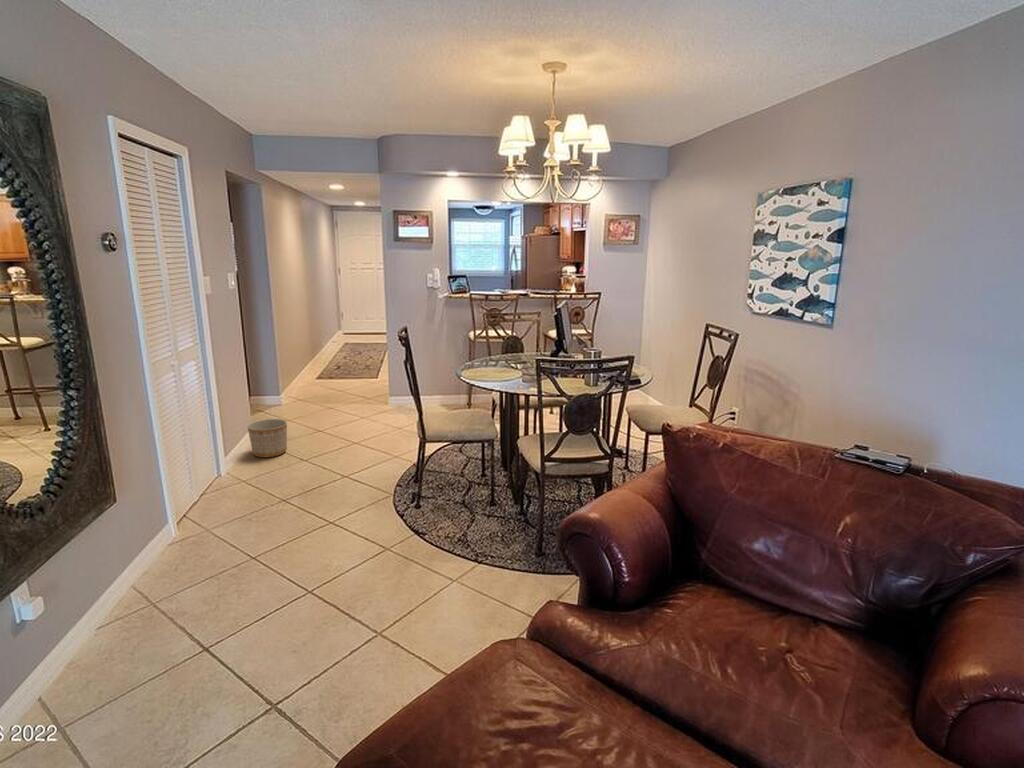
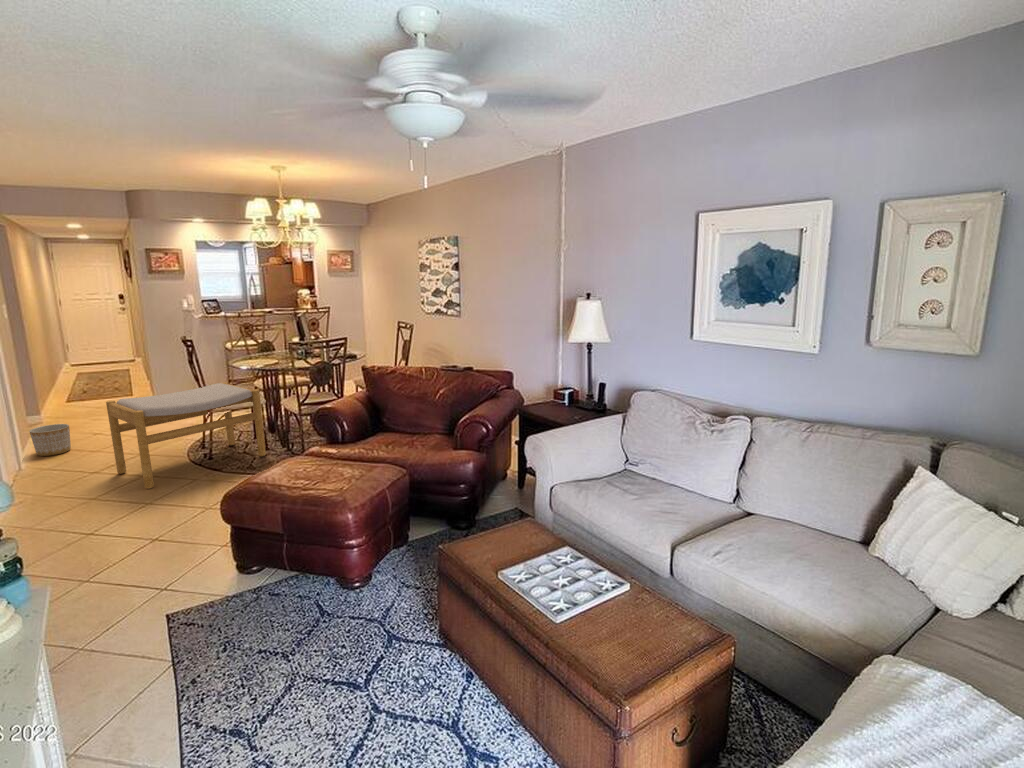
footstool: none [297,398,487,557] -> present [106,382,266,489]

